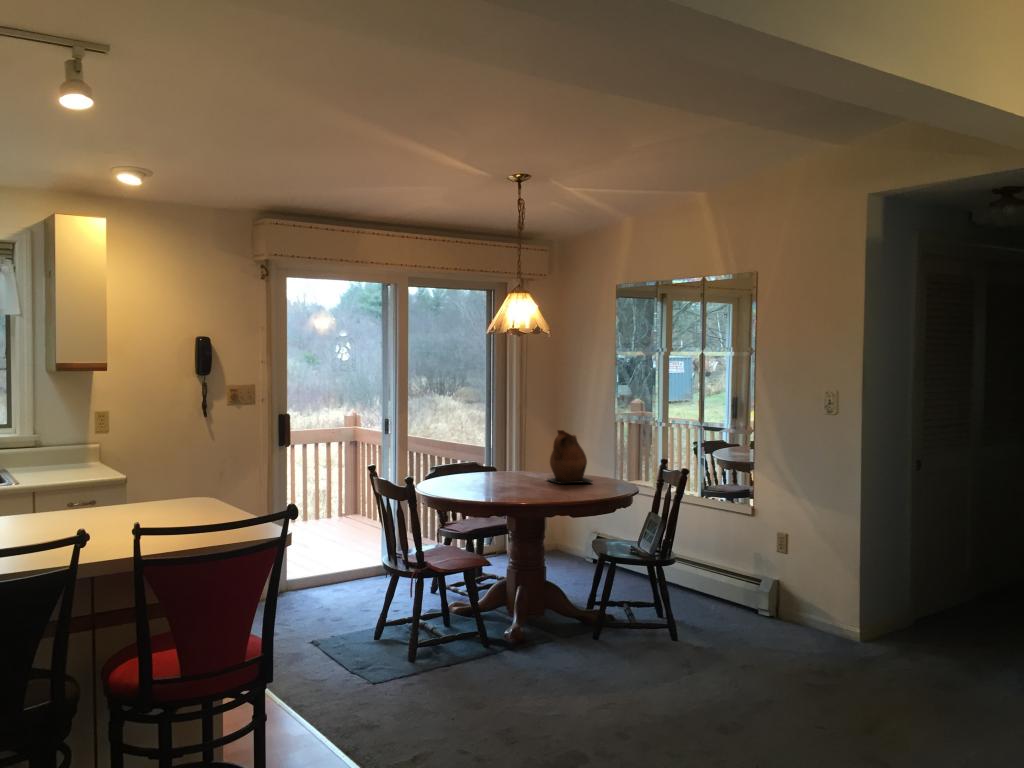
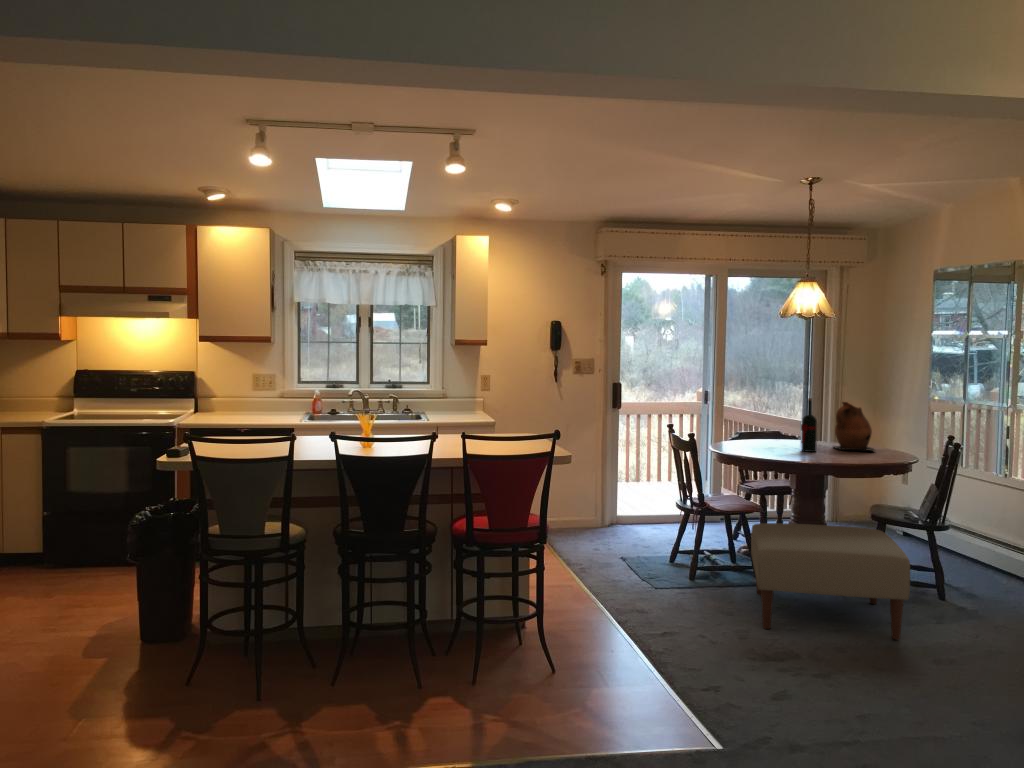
wine bottle: none [523,428,540,490] -> present [801,398,817,452]
ottoman: none [485,574,679,723] -> present [751,523,910,640]

